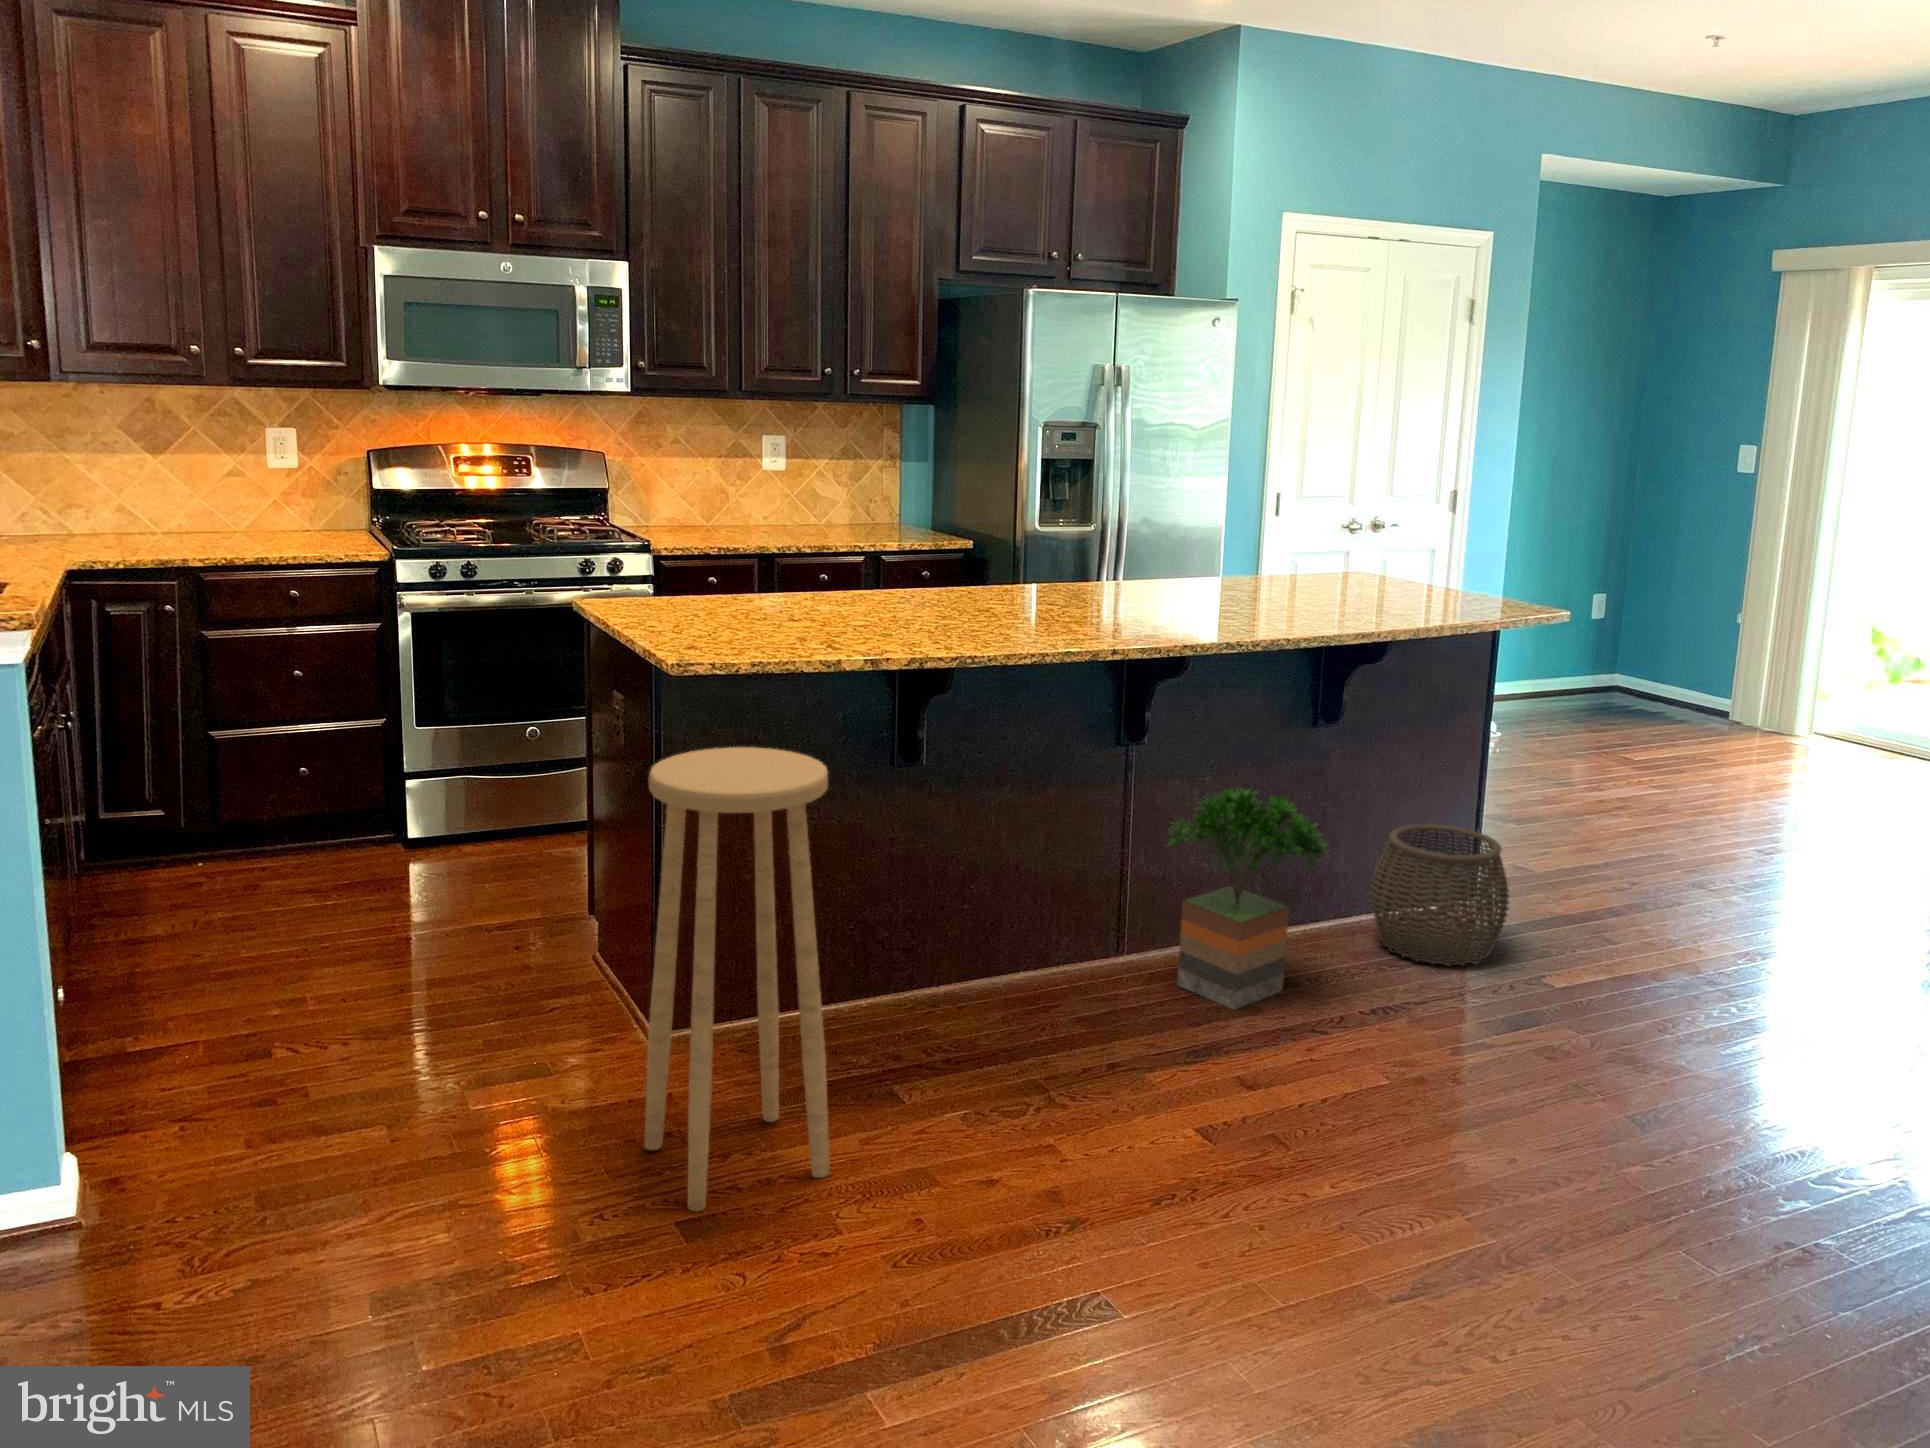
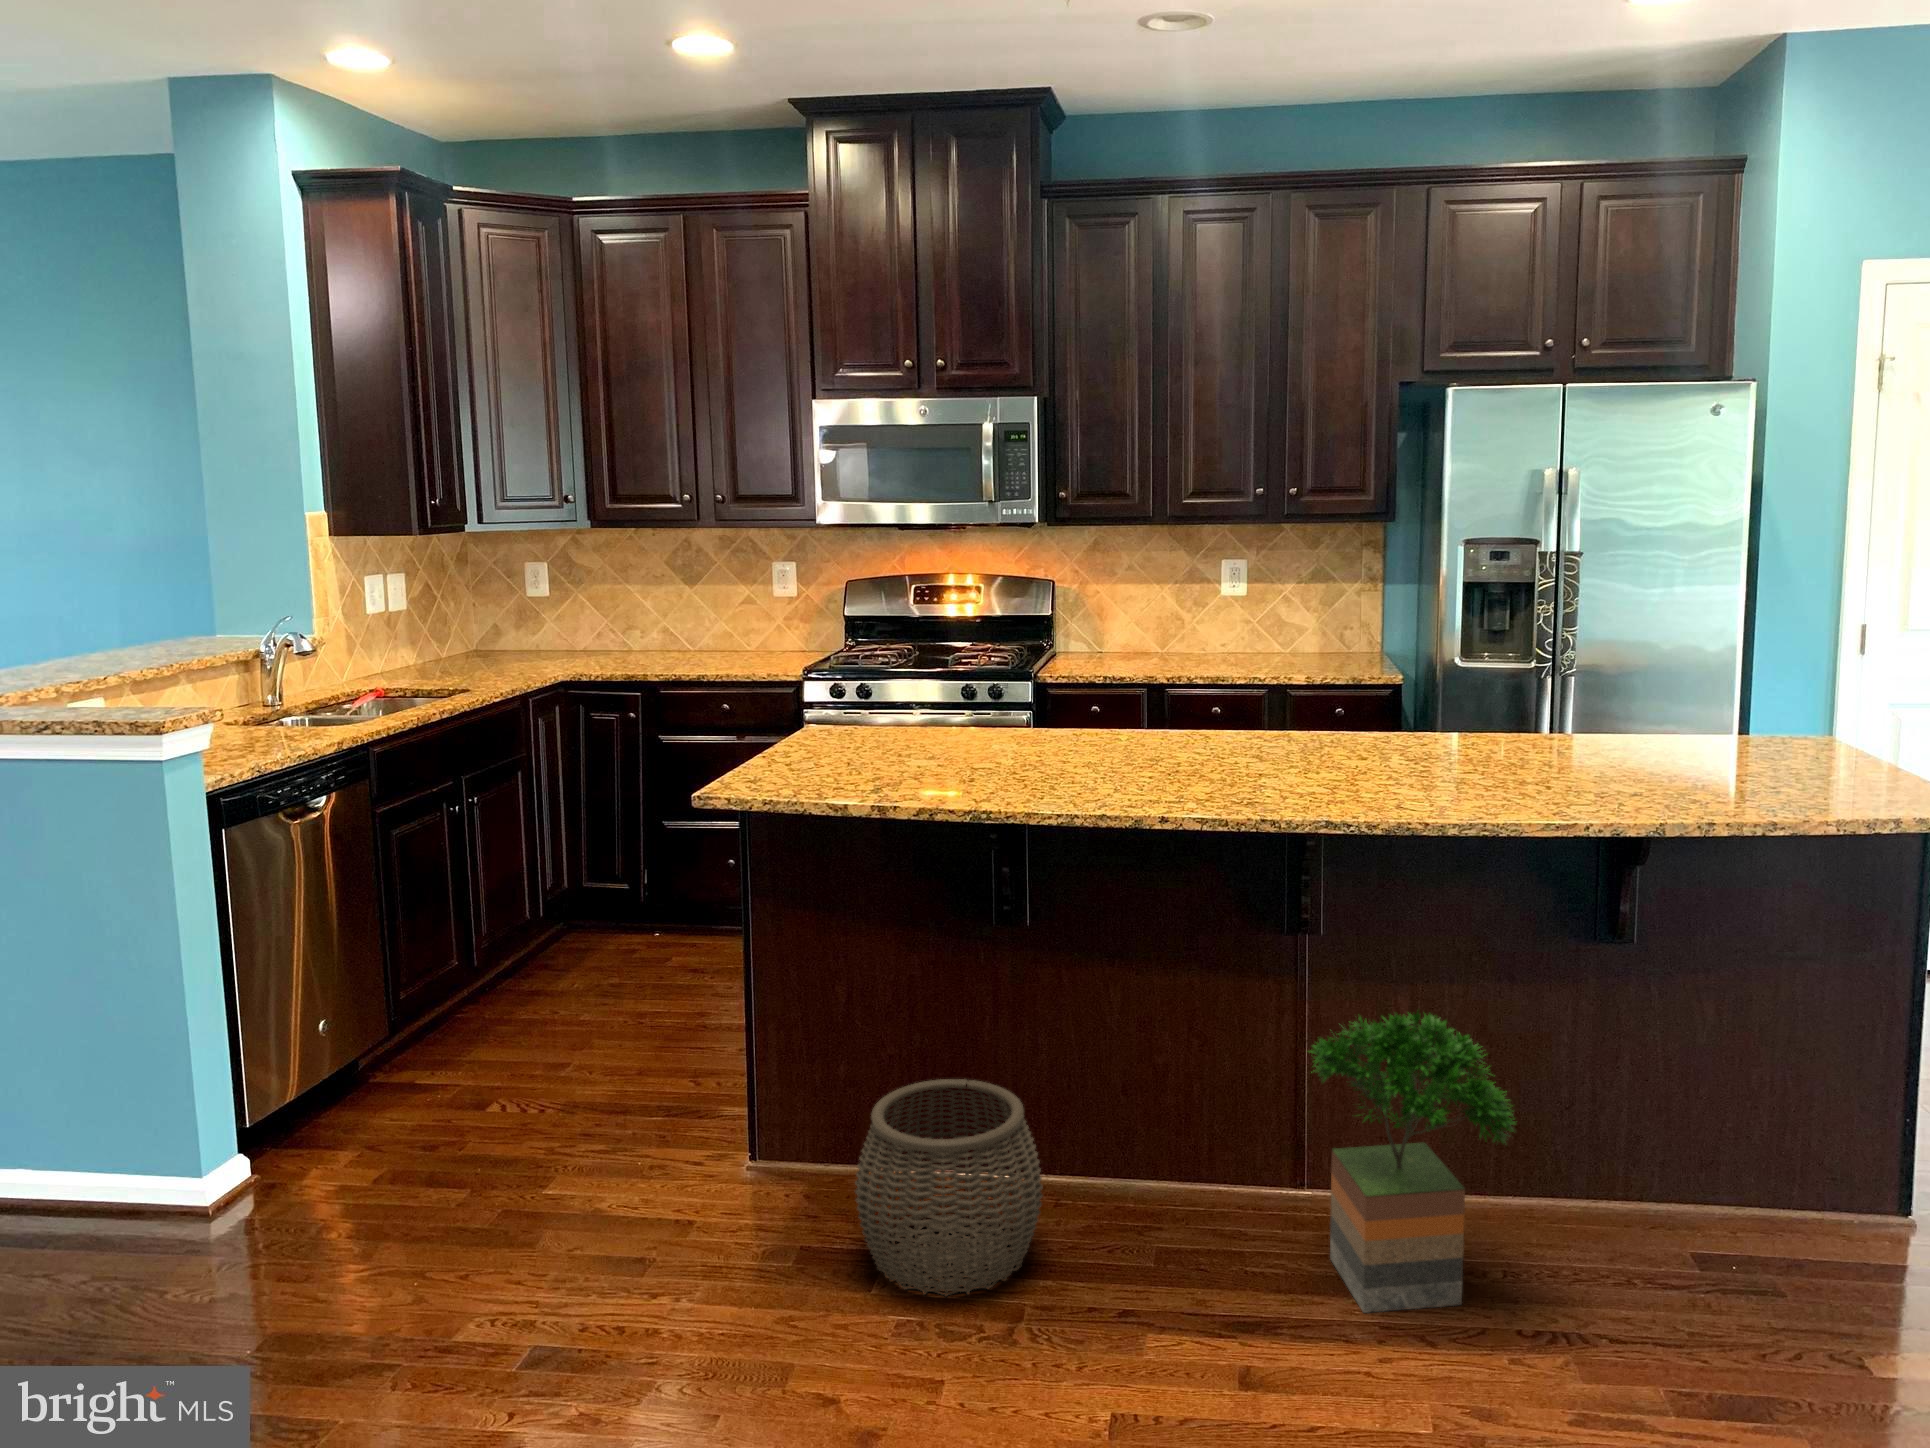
stool: present [644,747,830,1211] -> none [513,886,725,1377]
woven basket: present [1371,824,1509,966] -> present [855,1079,1042,1296]

